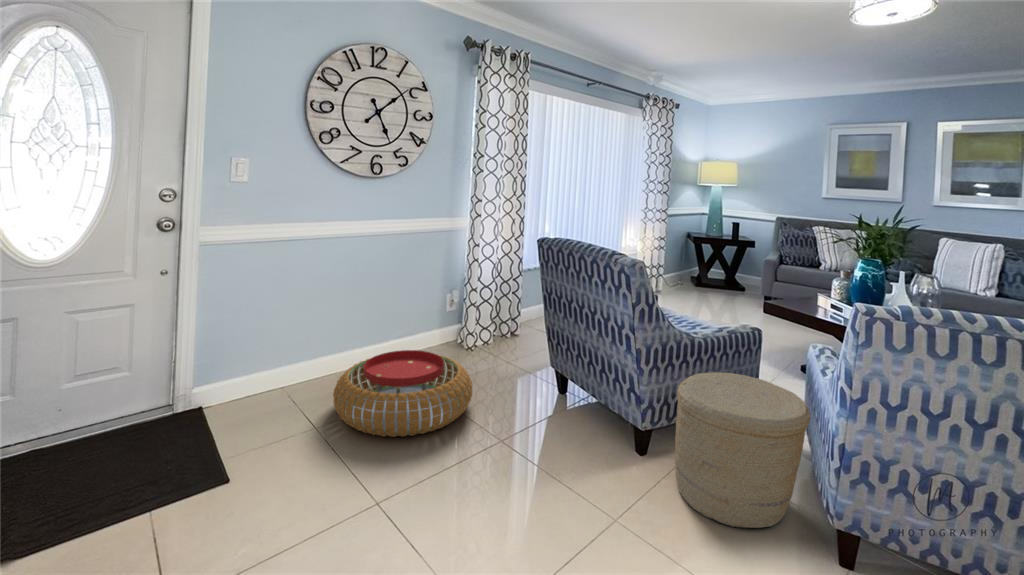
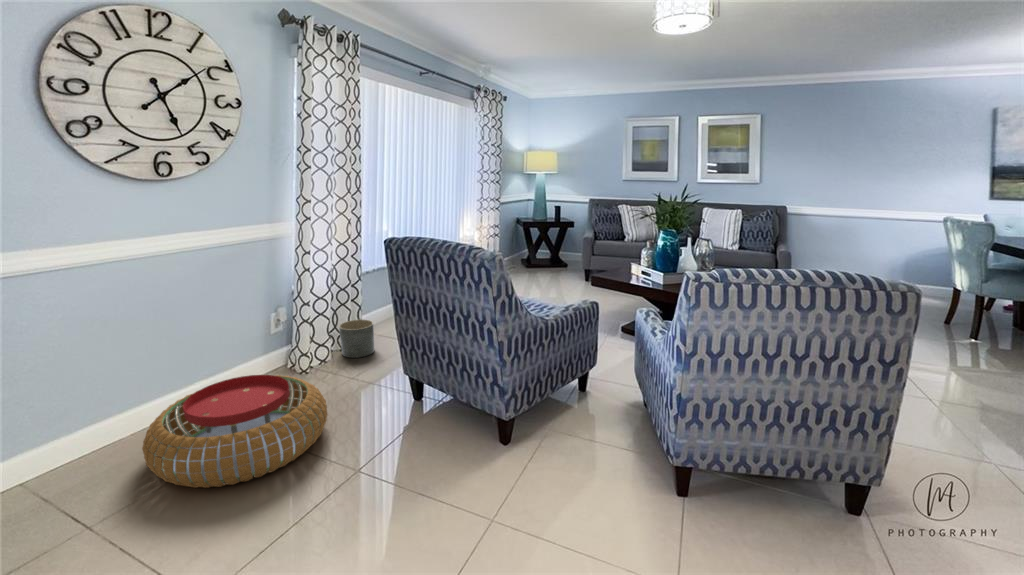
planter: none [492,317,522,353] -> present [339,320,375,358]
woven basket: present [675,372,811,528] -> none [541,352,654,495]

